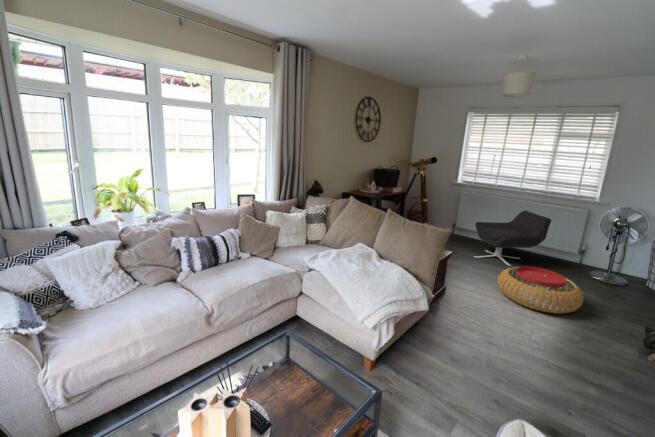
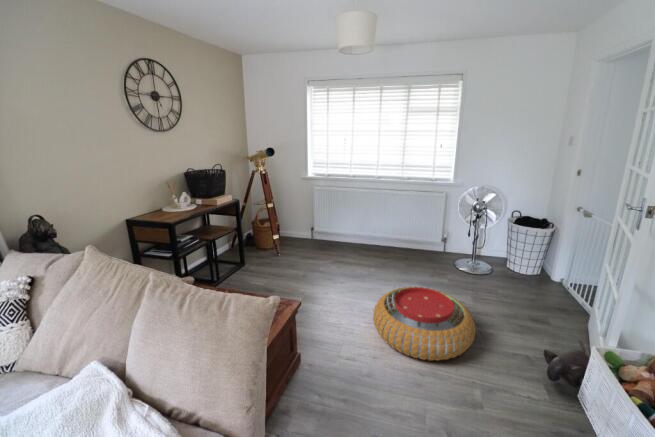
lounge chair: present [474,210,551,266] -> none [335,203,415,278]

